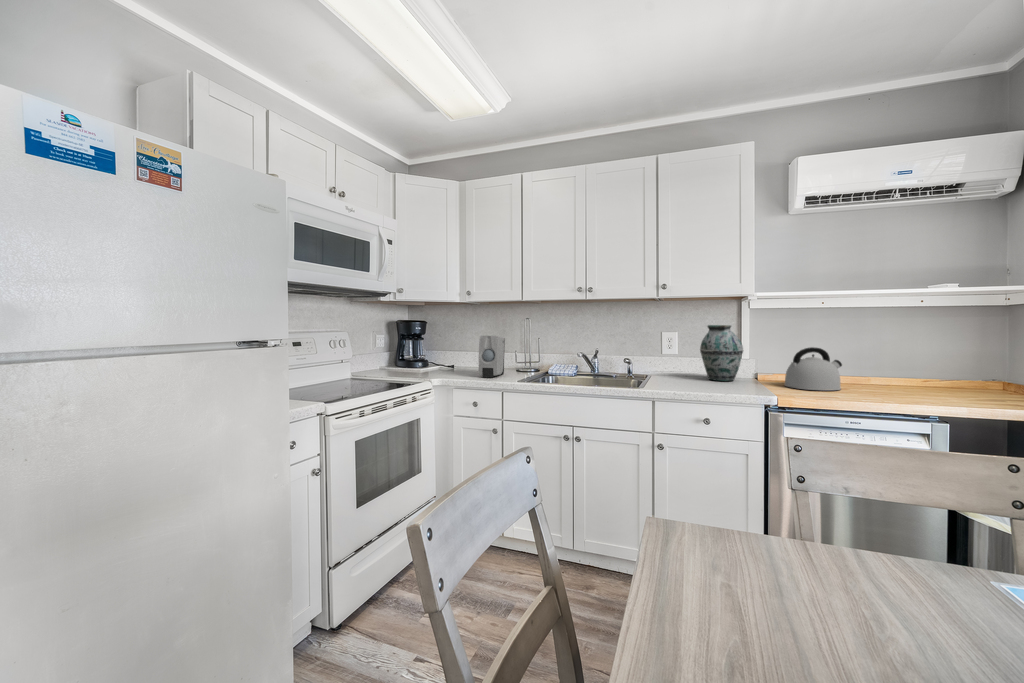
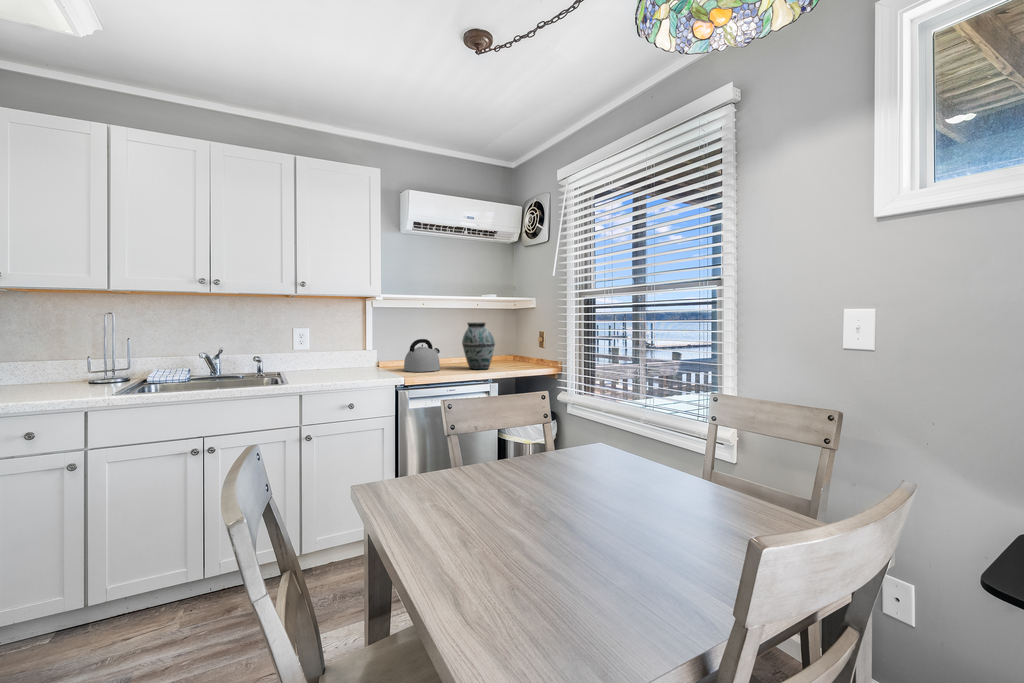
vase: present [700,325,743,381] -> present [462,322,495,369]
soap dispenser: present [479,336,505,378] -> none [24,334,71,395]

